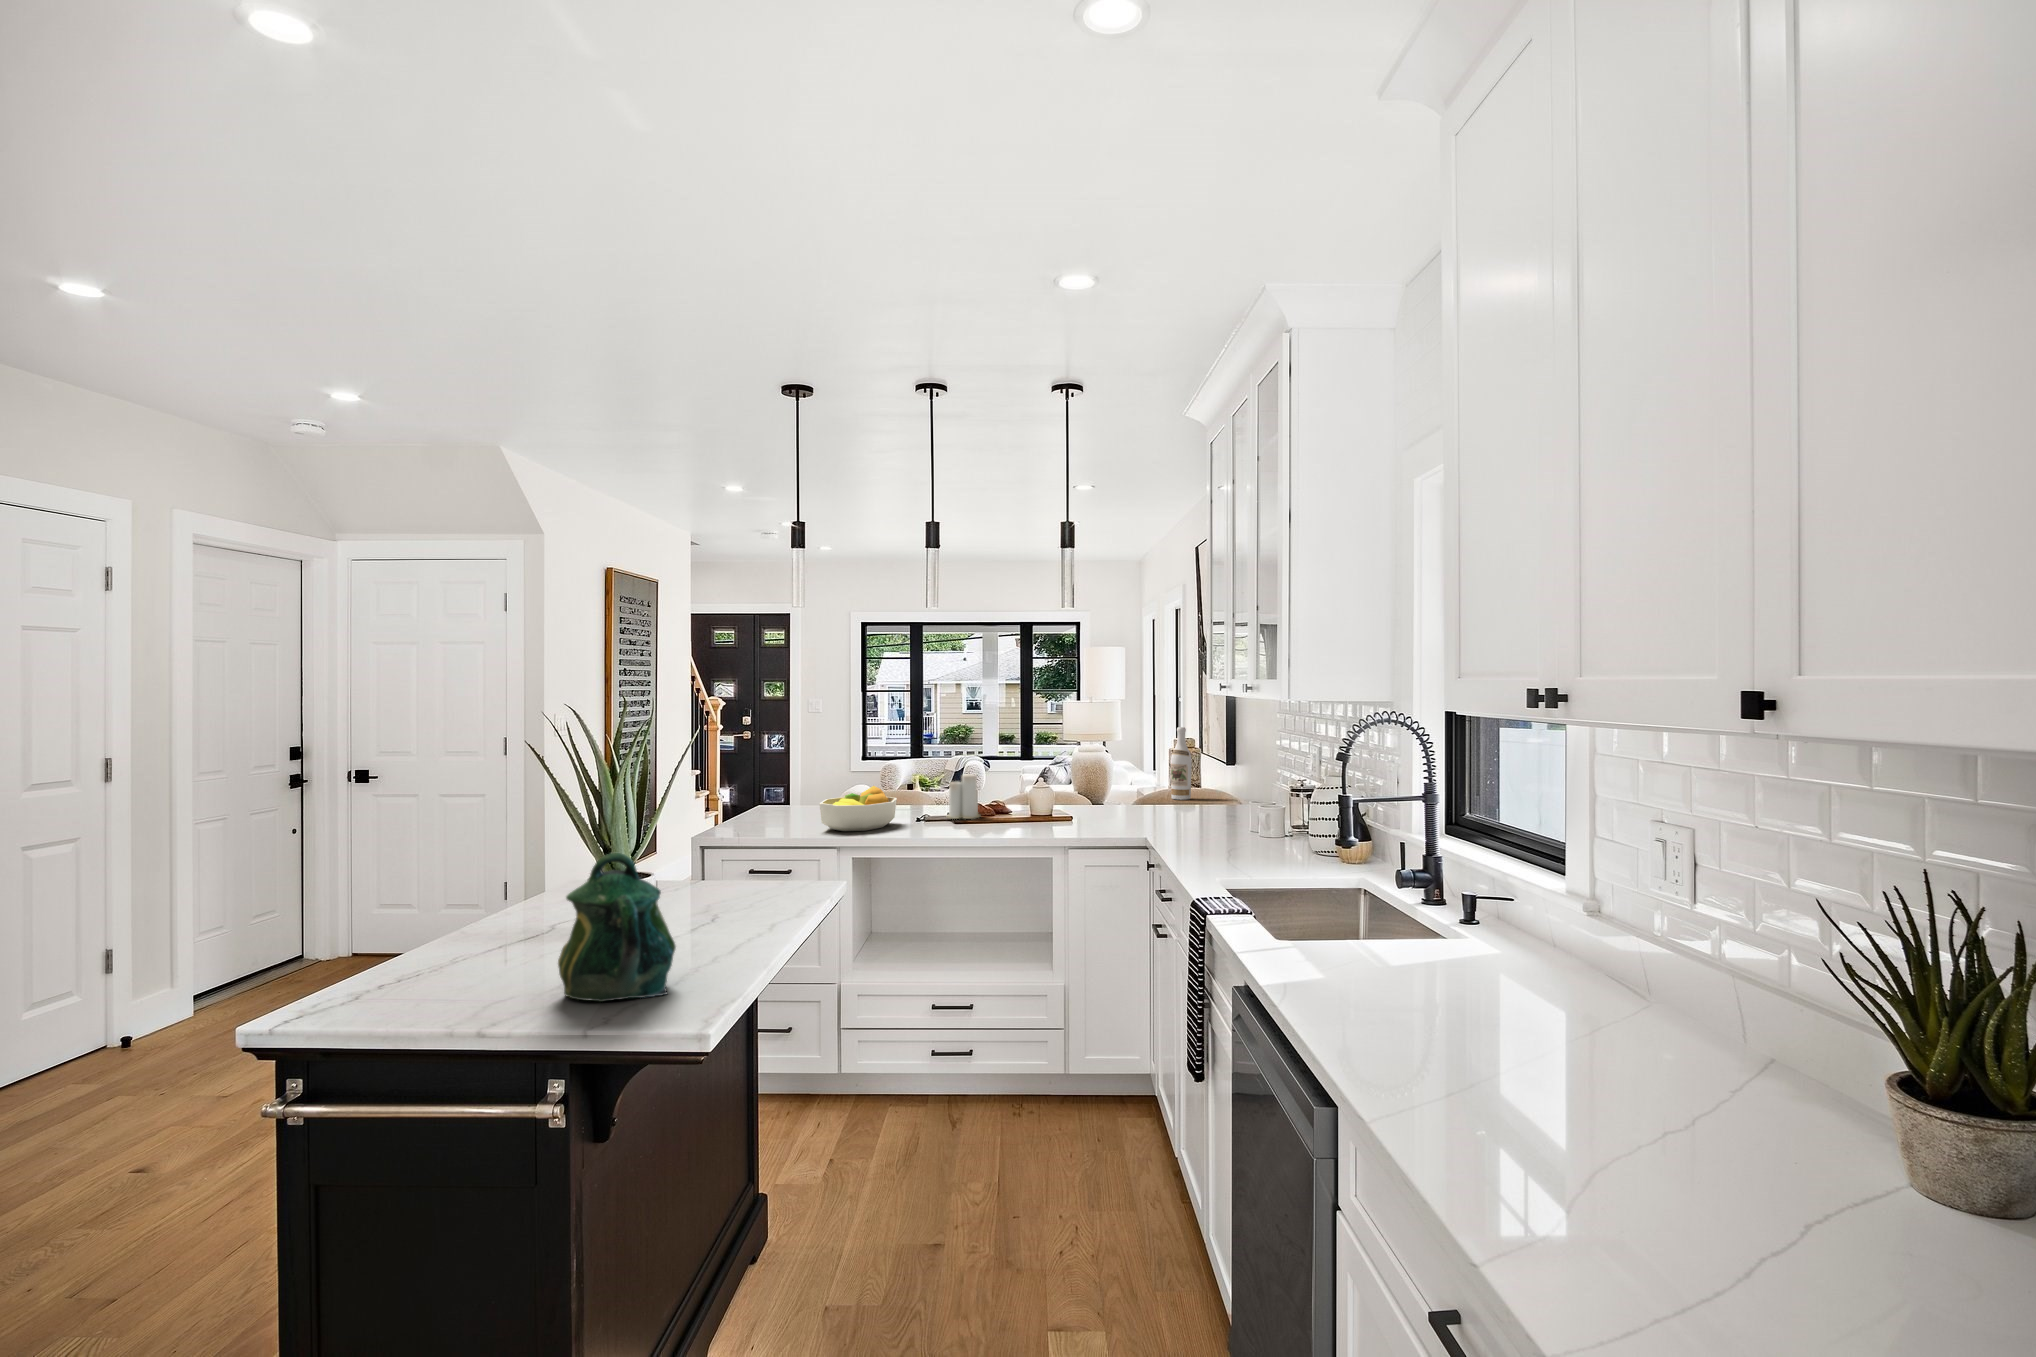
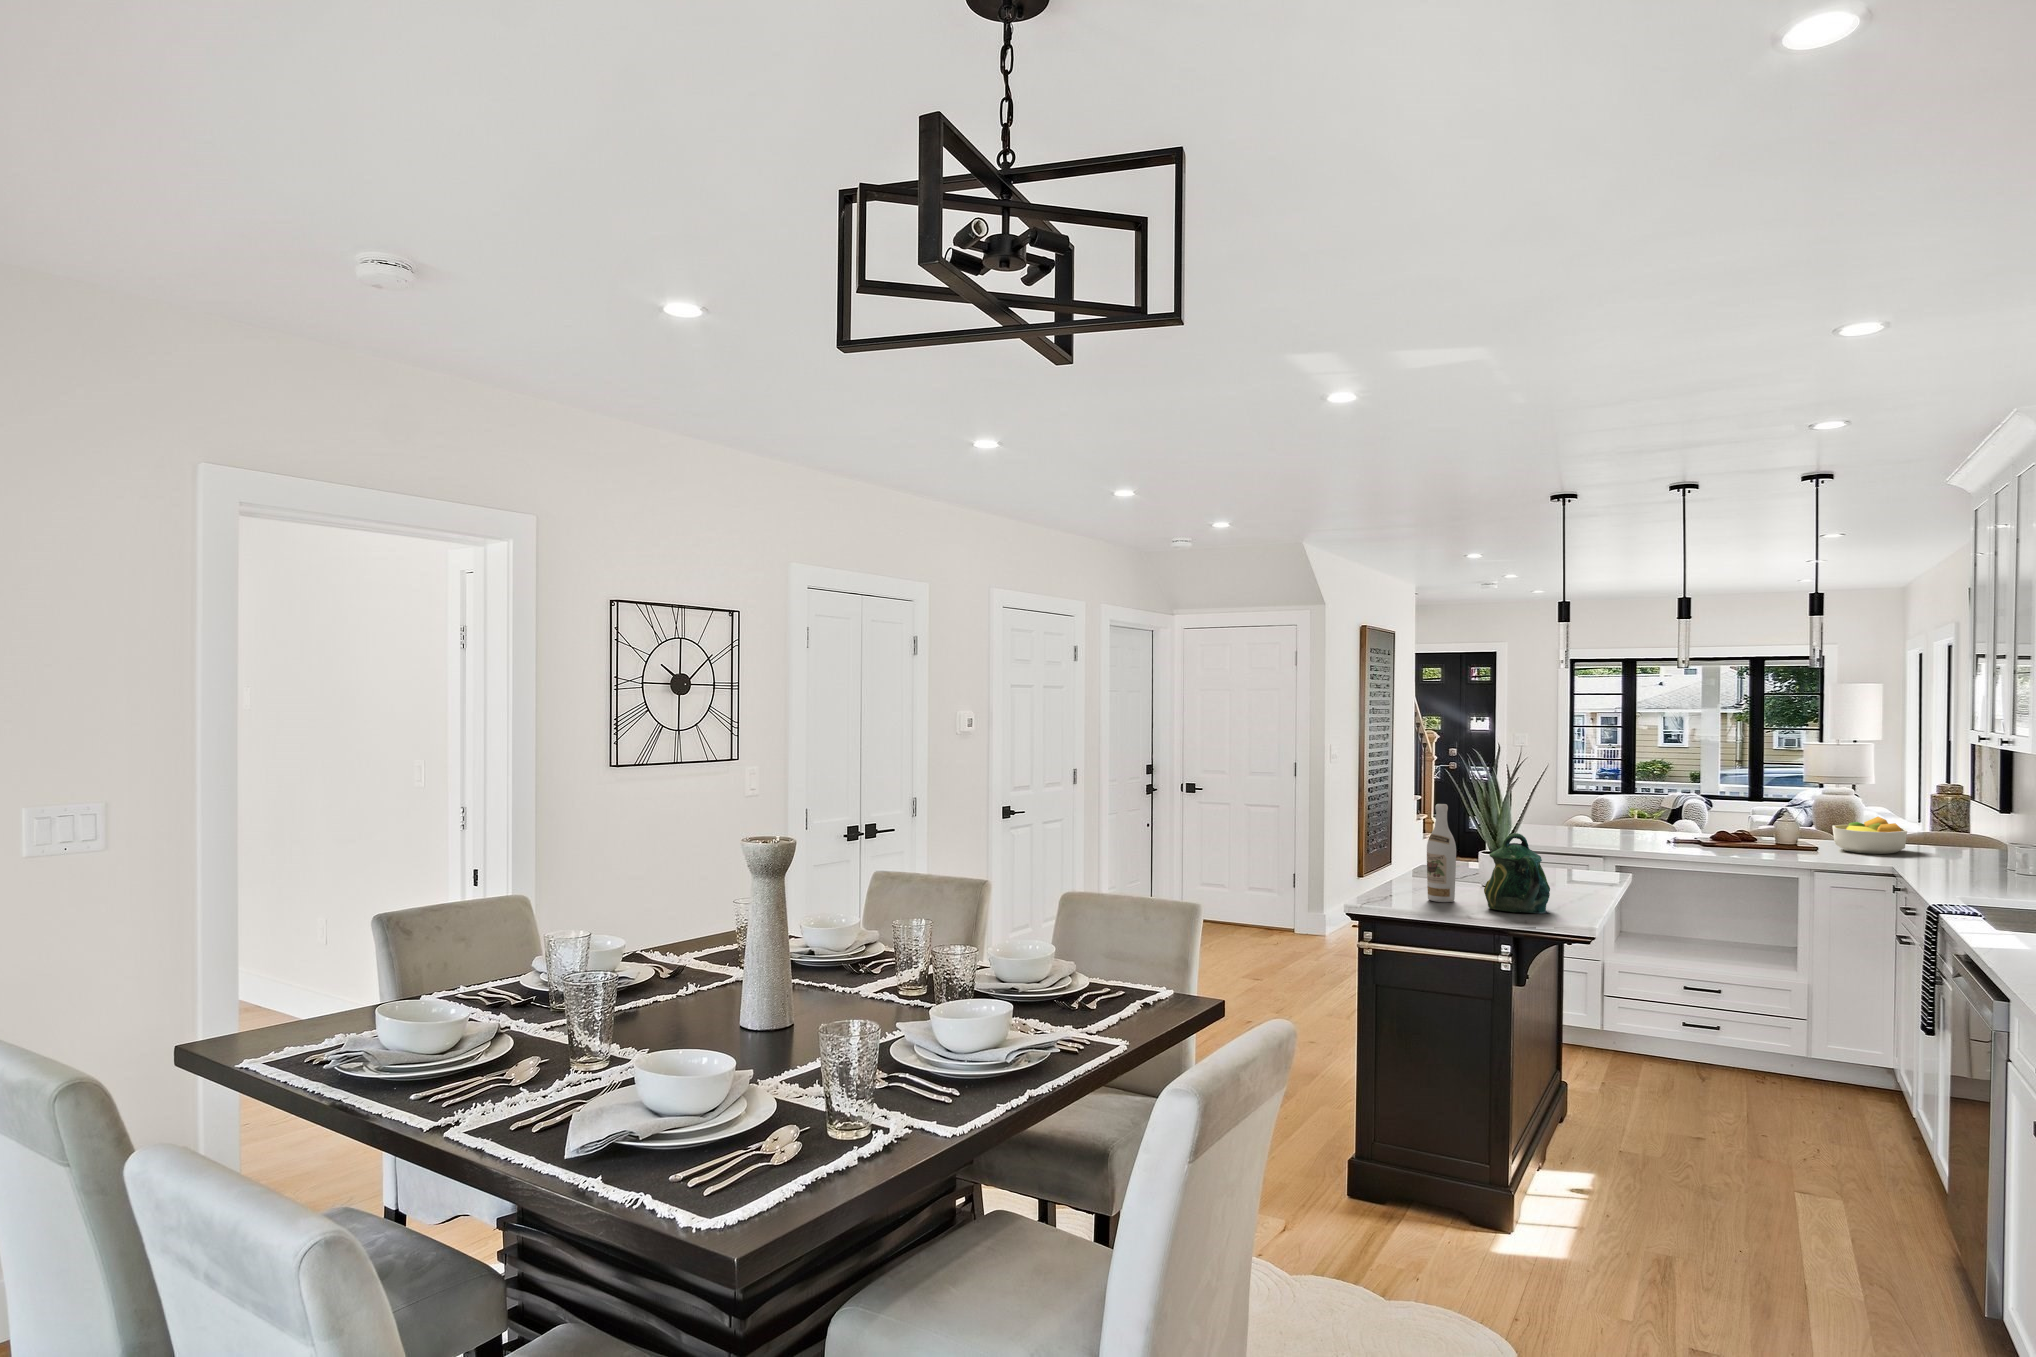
wine bottle: present [1171,727,1192,800] -> present [1427,804,1456,902]
candle: present [947,774,980,819] -> none [1693,802,1726,843]
fruit bowl: present [820,786,897,831] -> present [1832,817,1907,854]

